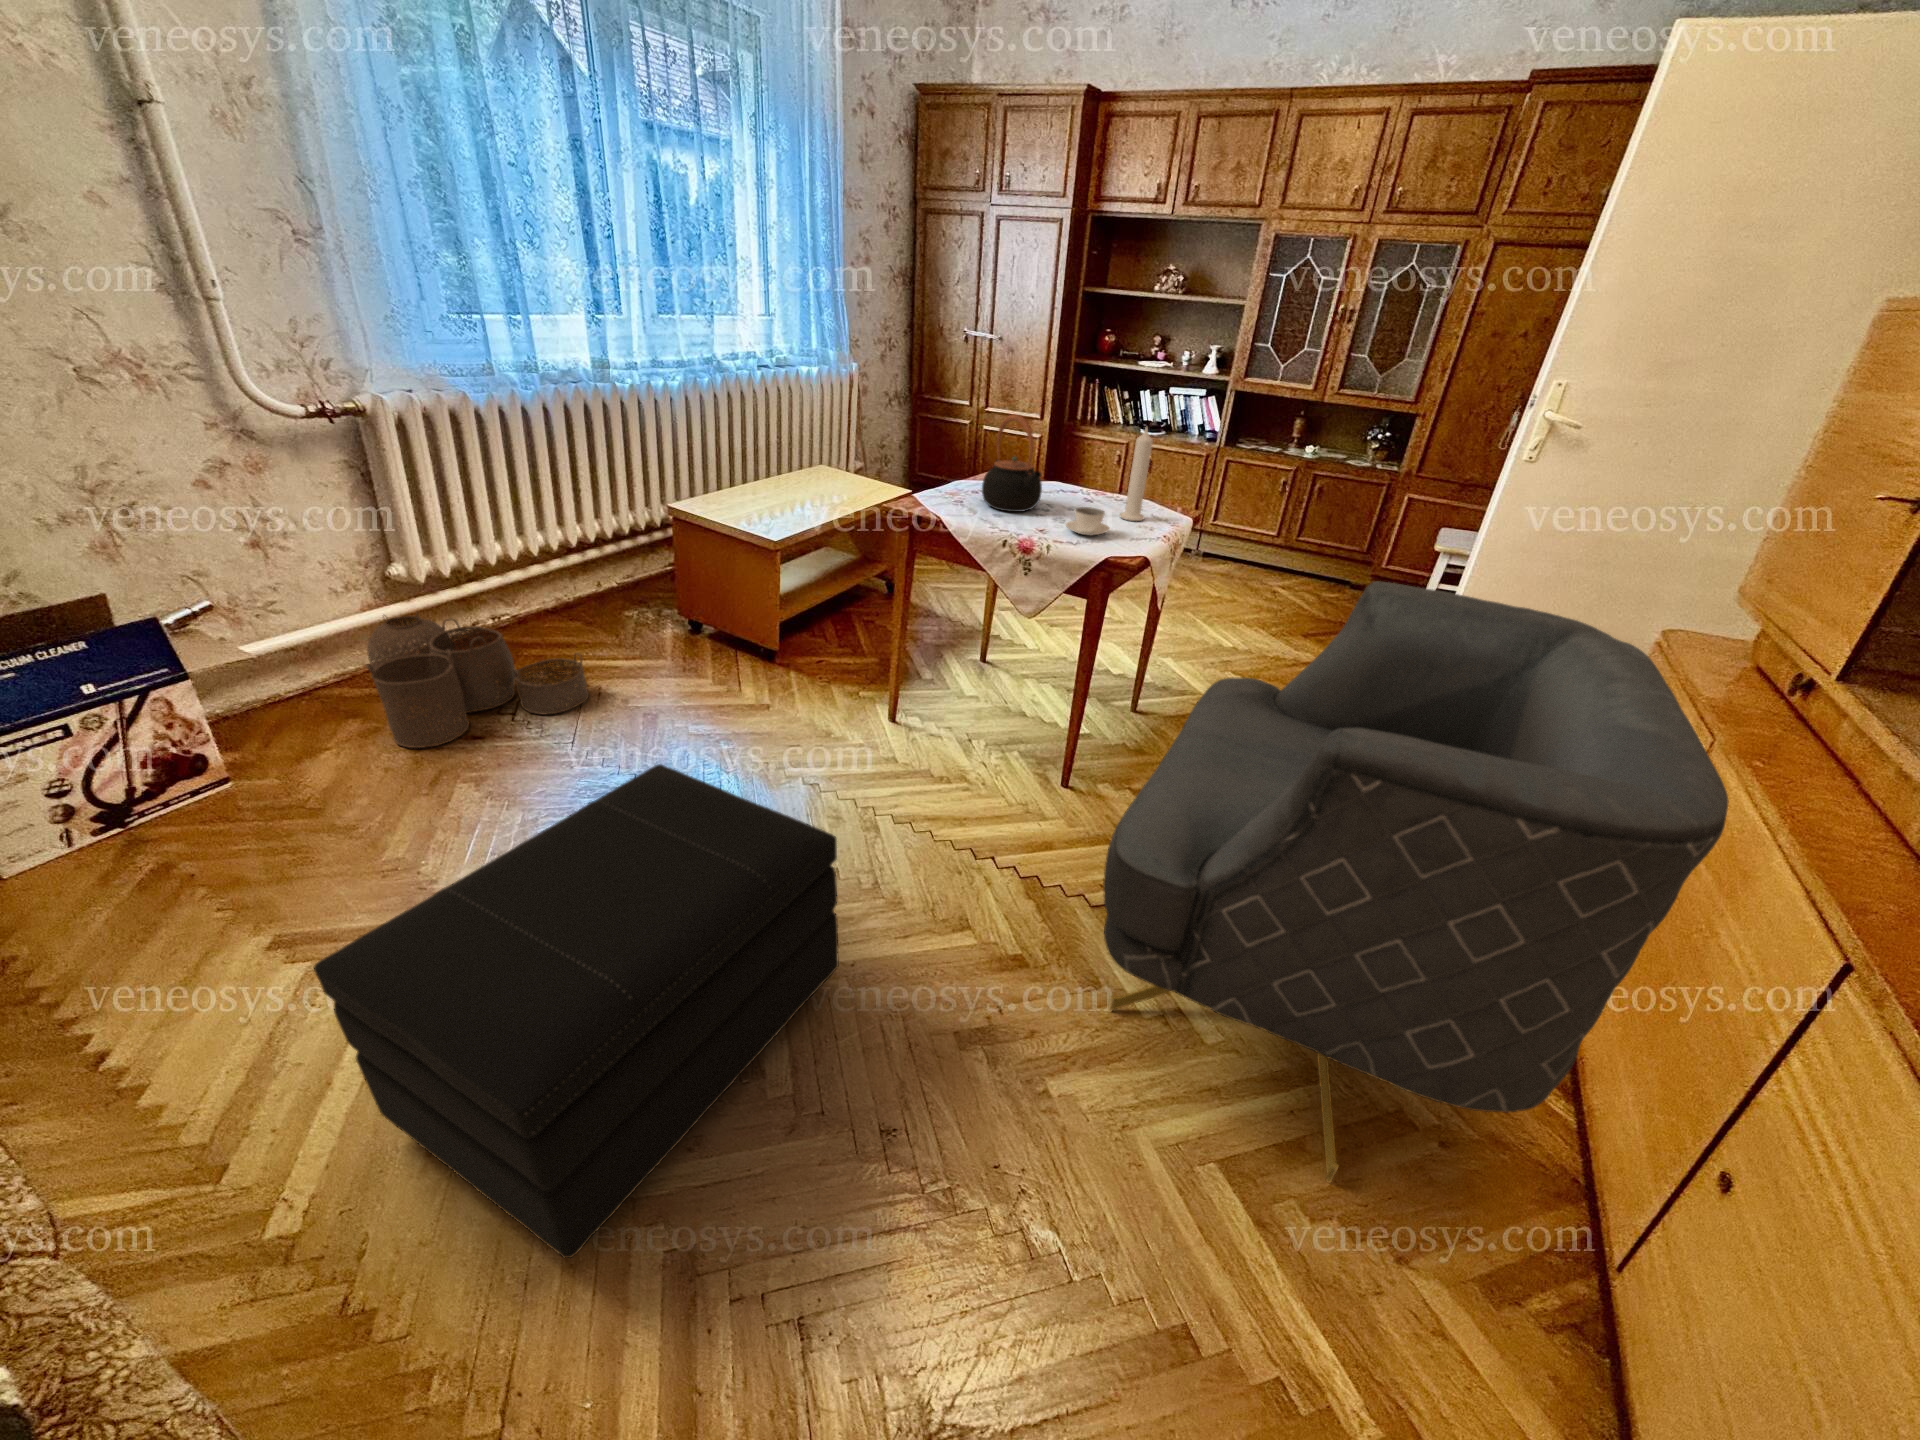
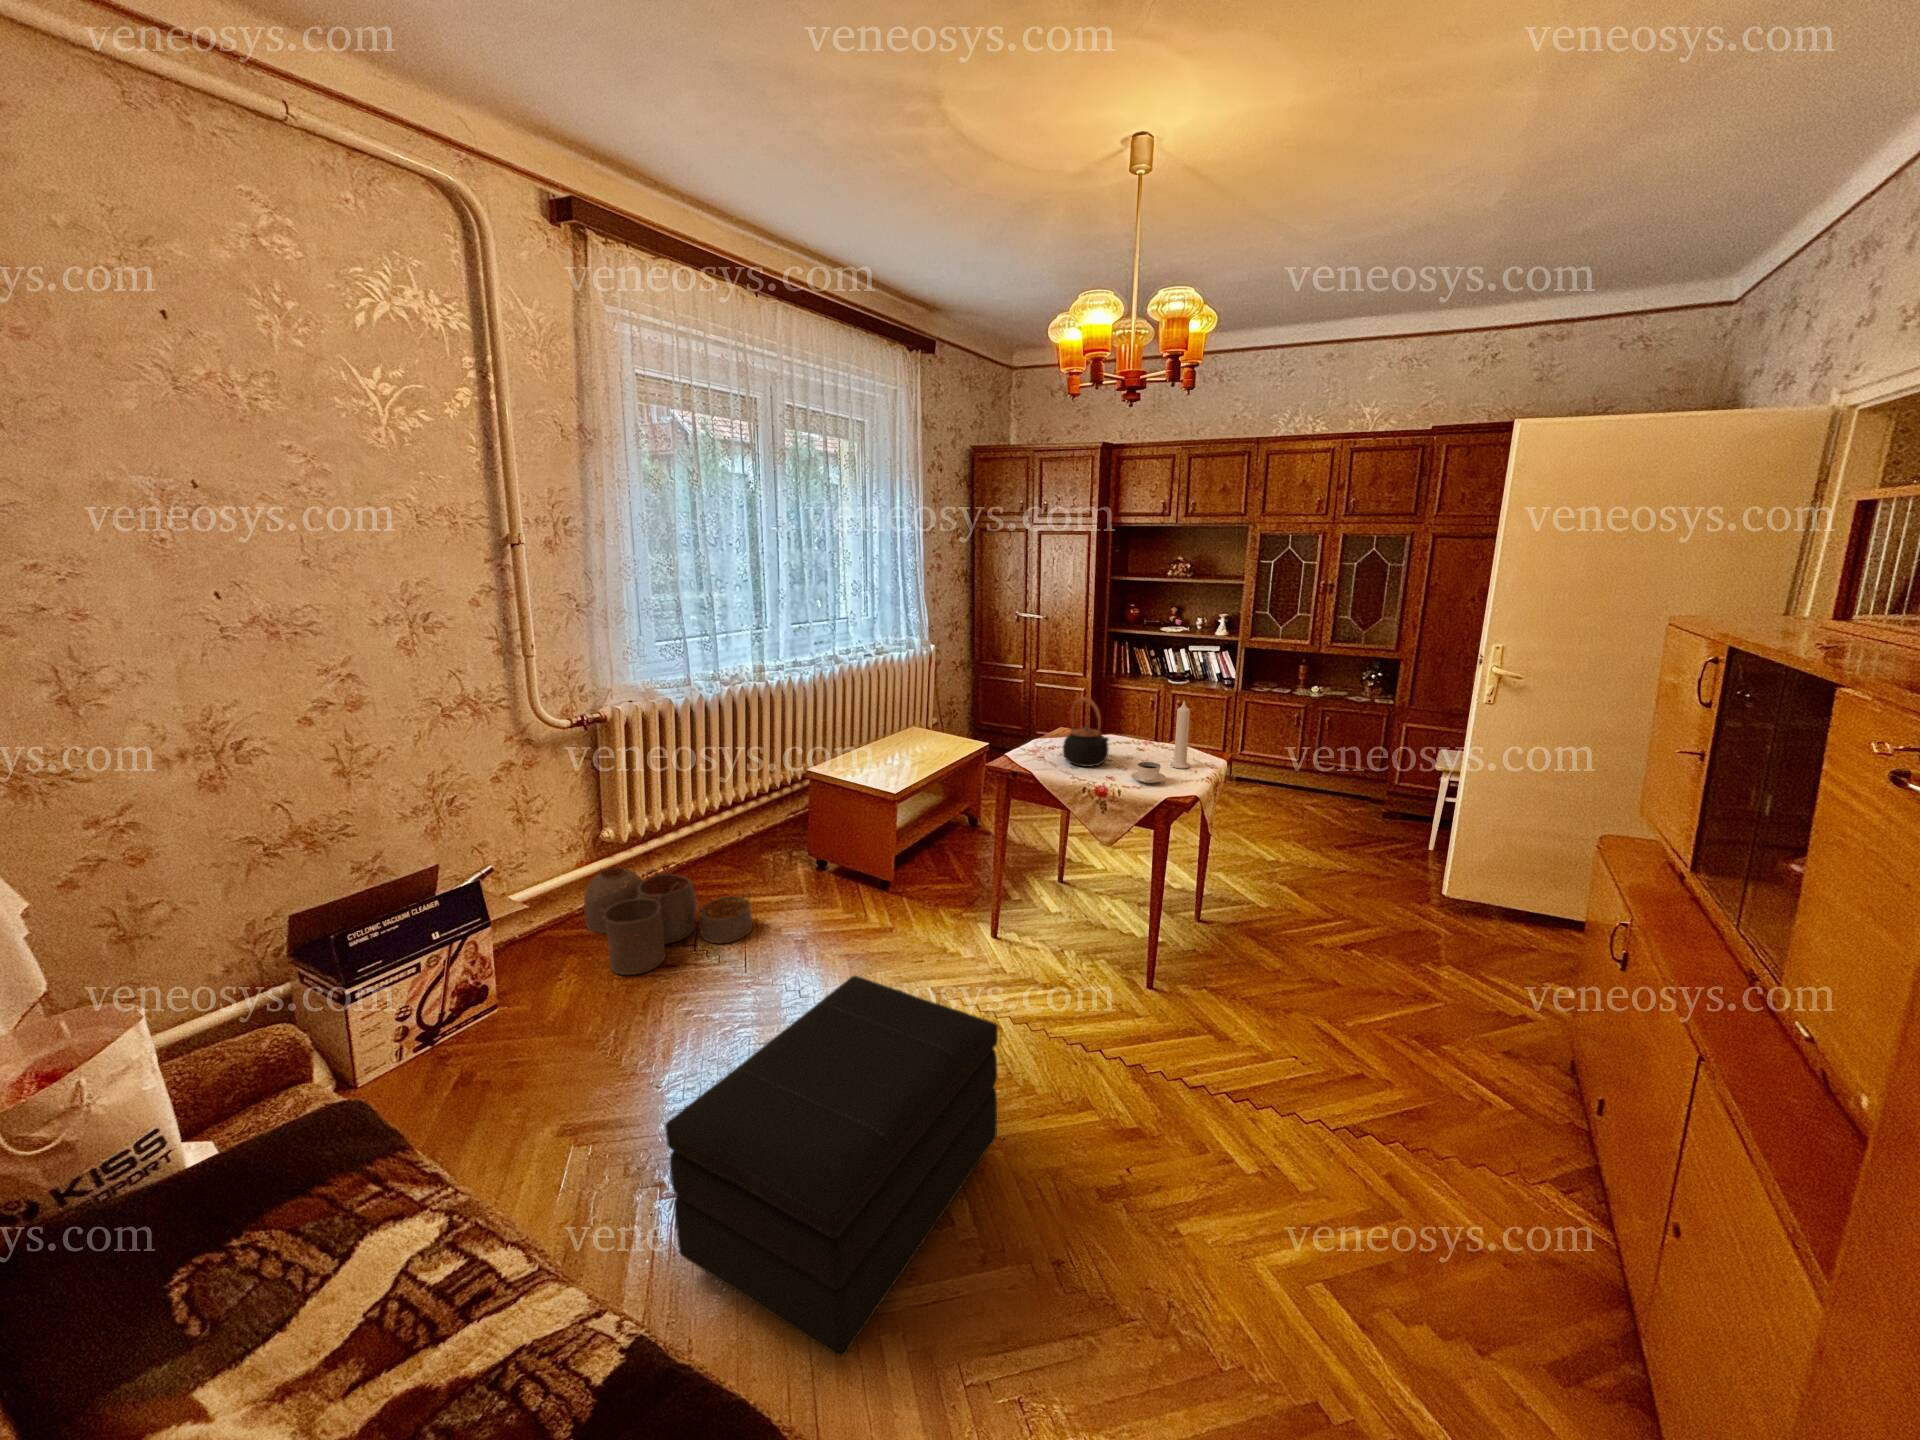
armchair: present [1103,581,1728,1183] -> none [1204,813,1622,1304]

